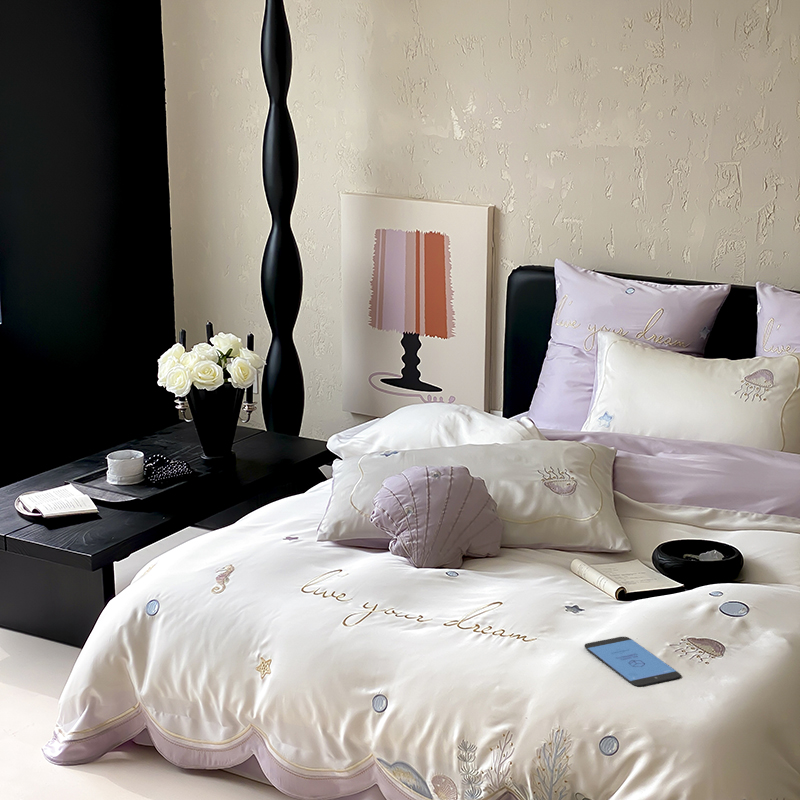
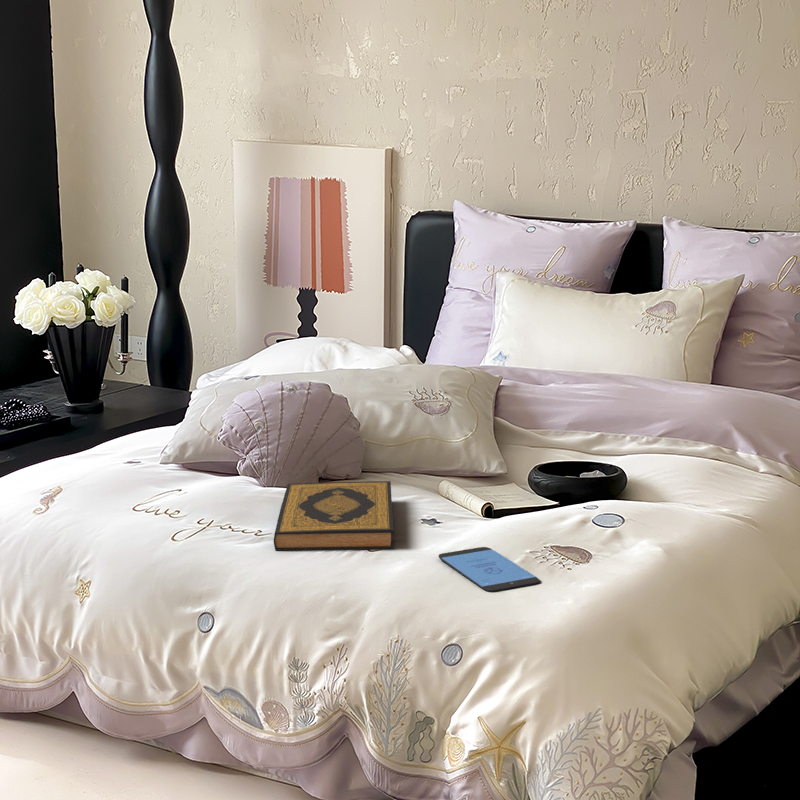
hardback book: none [434,563,542,637] -> present [274,481,394,551]

